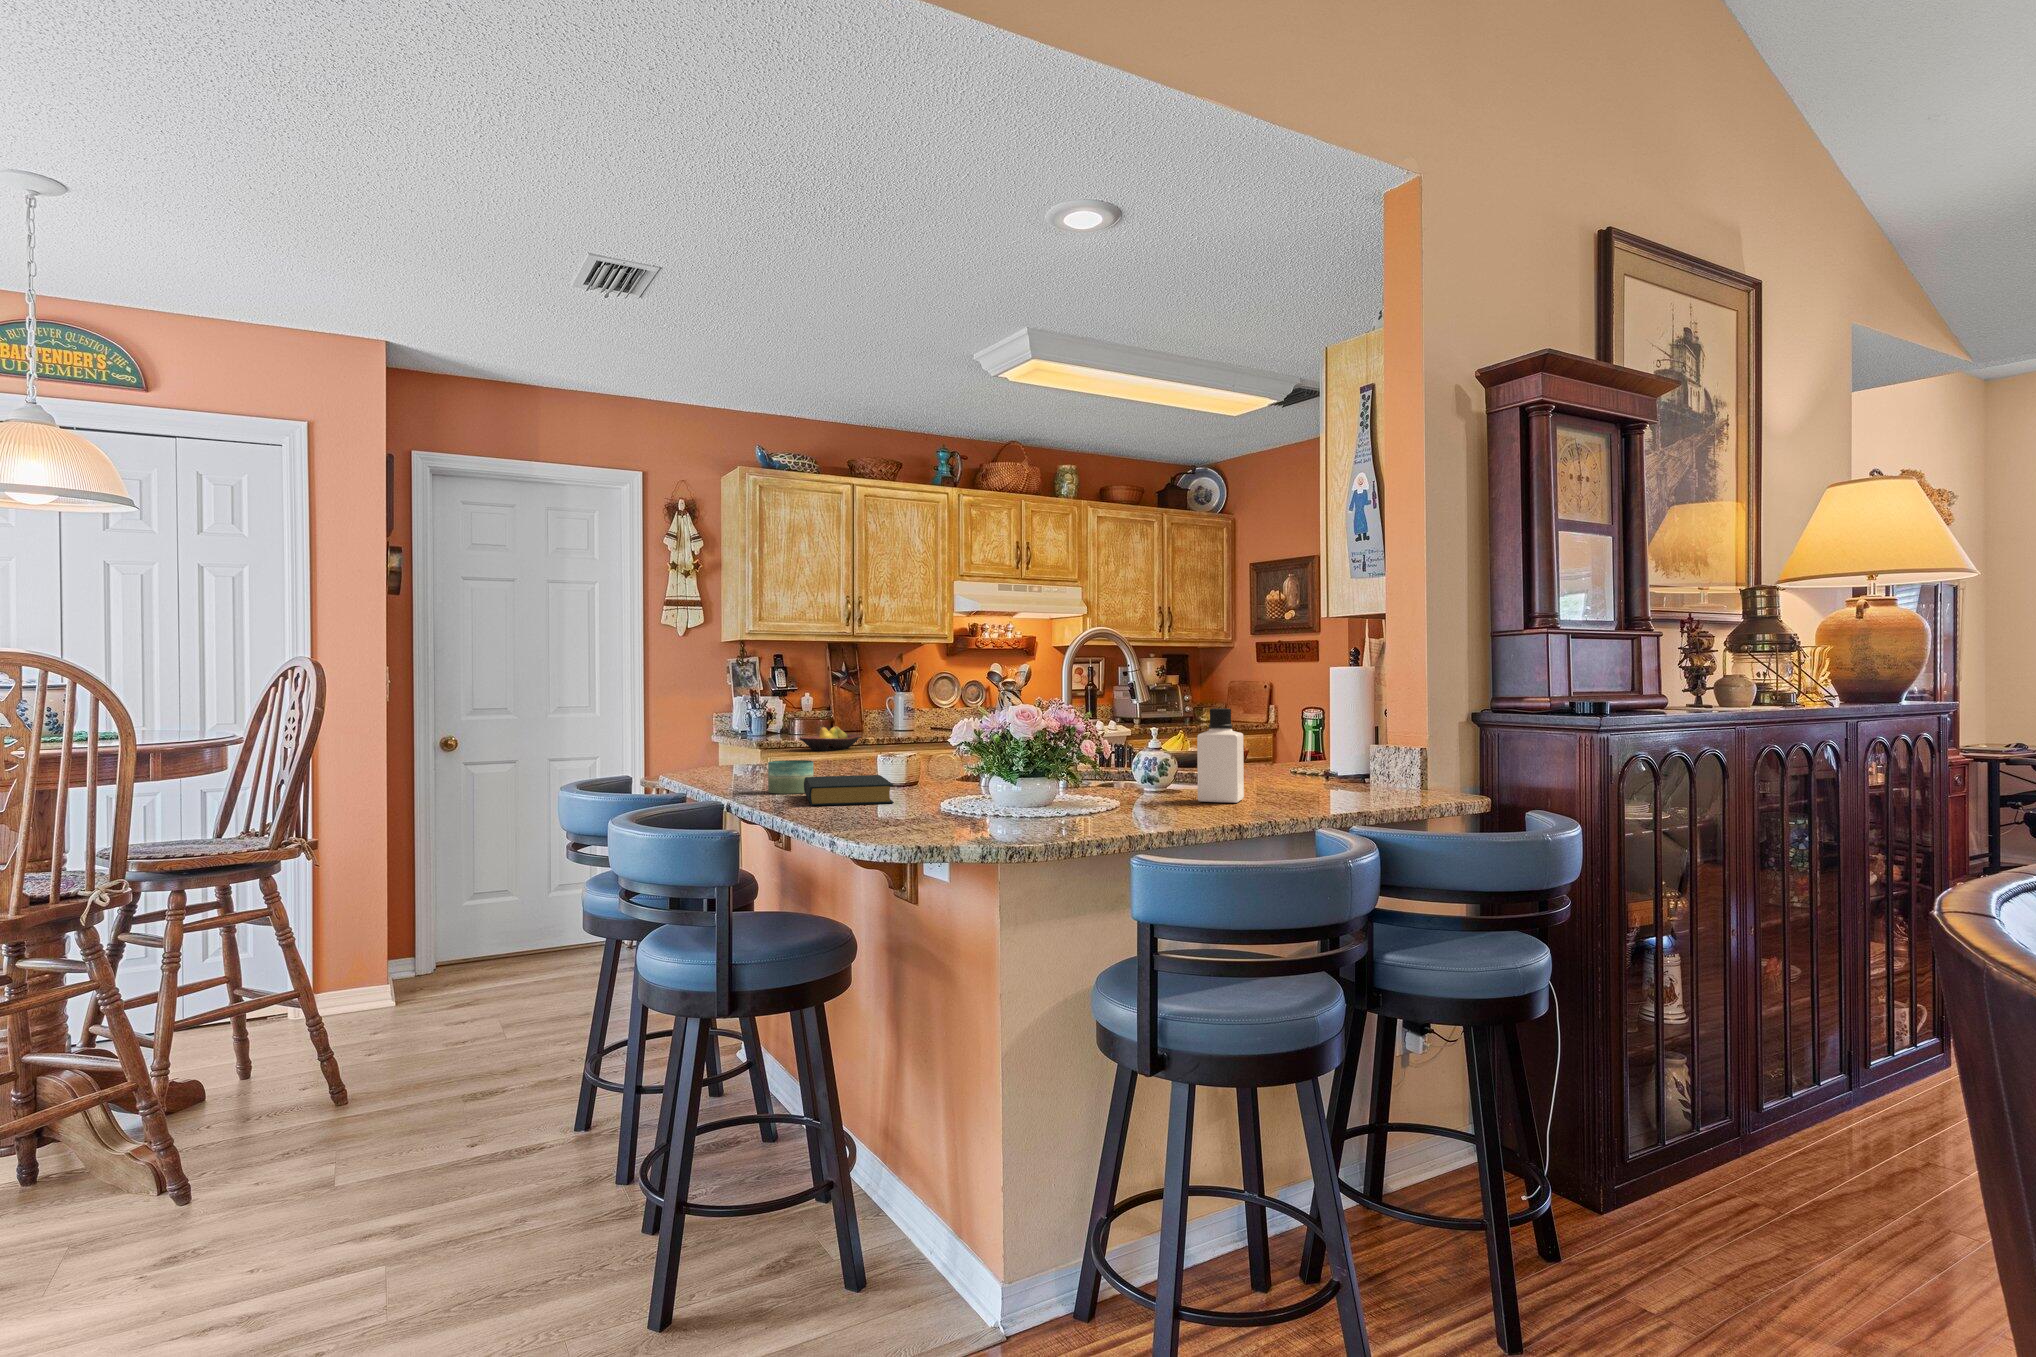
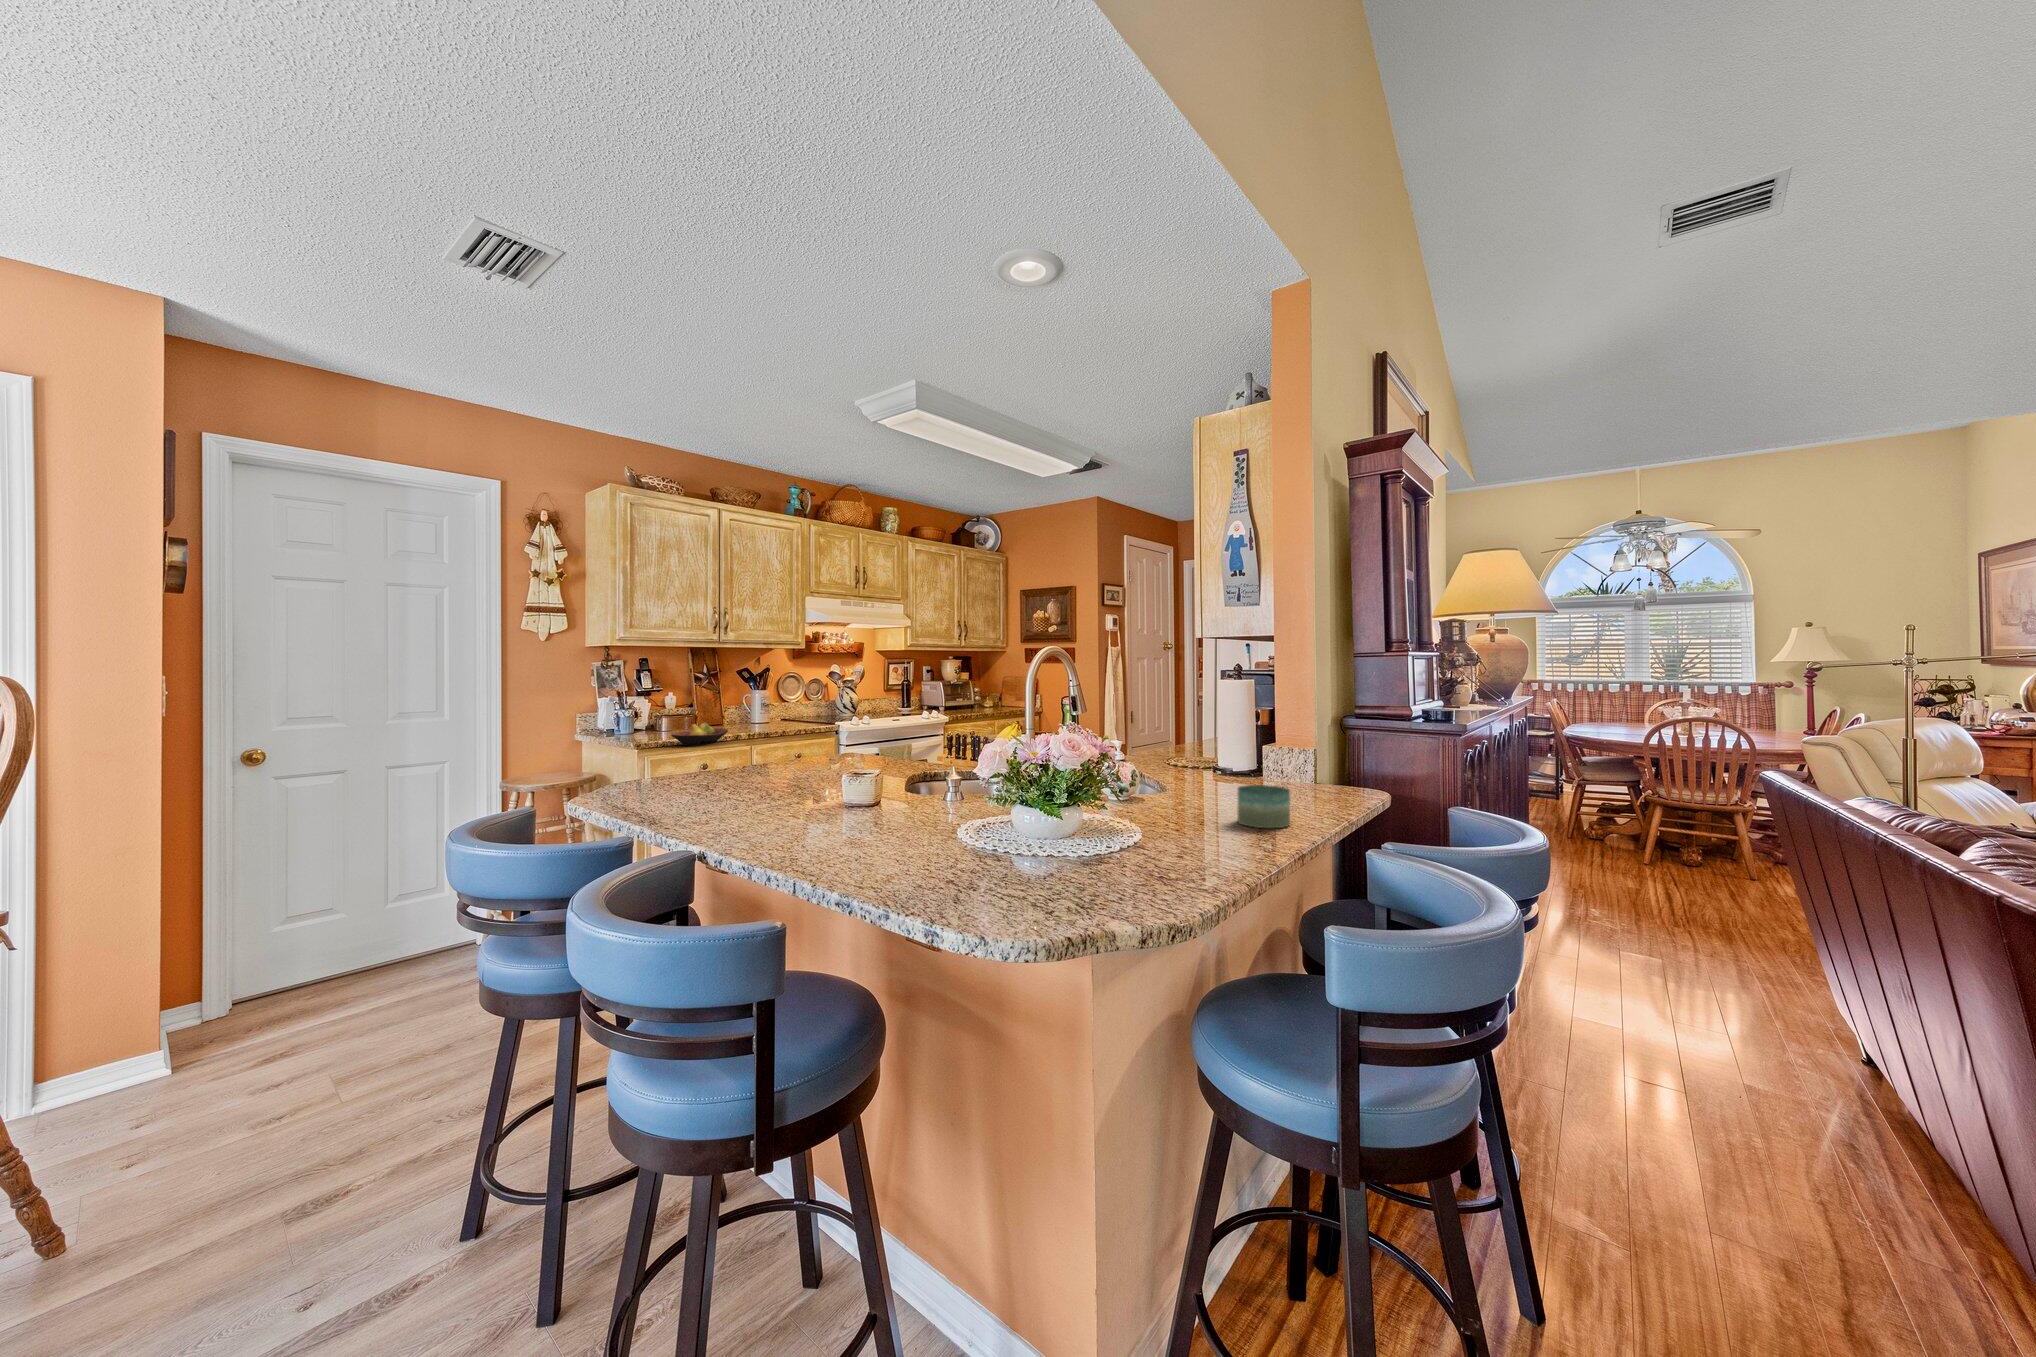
bottle: present [1197,709,1244,803] -> none [1154,725,1198,813]
candle: present [768,760,814,794] -> present [1237,785,1290,828]
hardback book: present [804,775,894,805] -> none [749,796,868,846]

